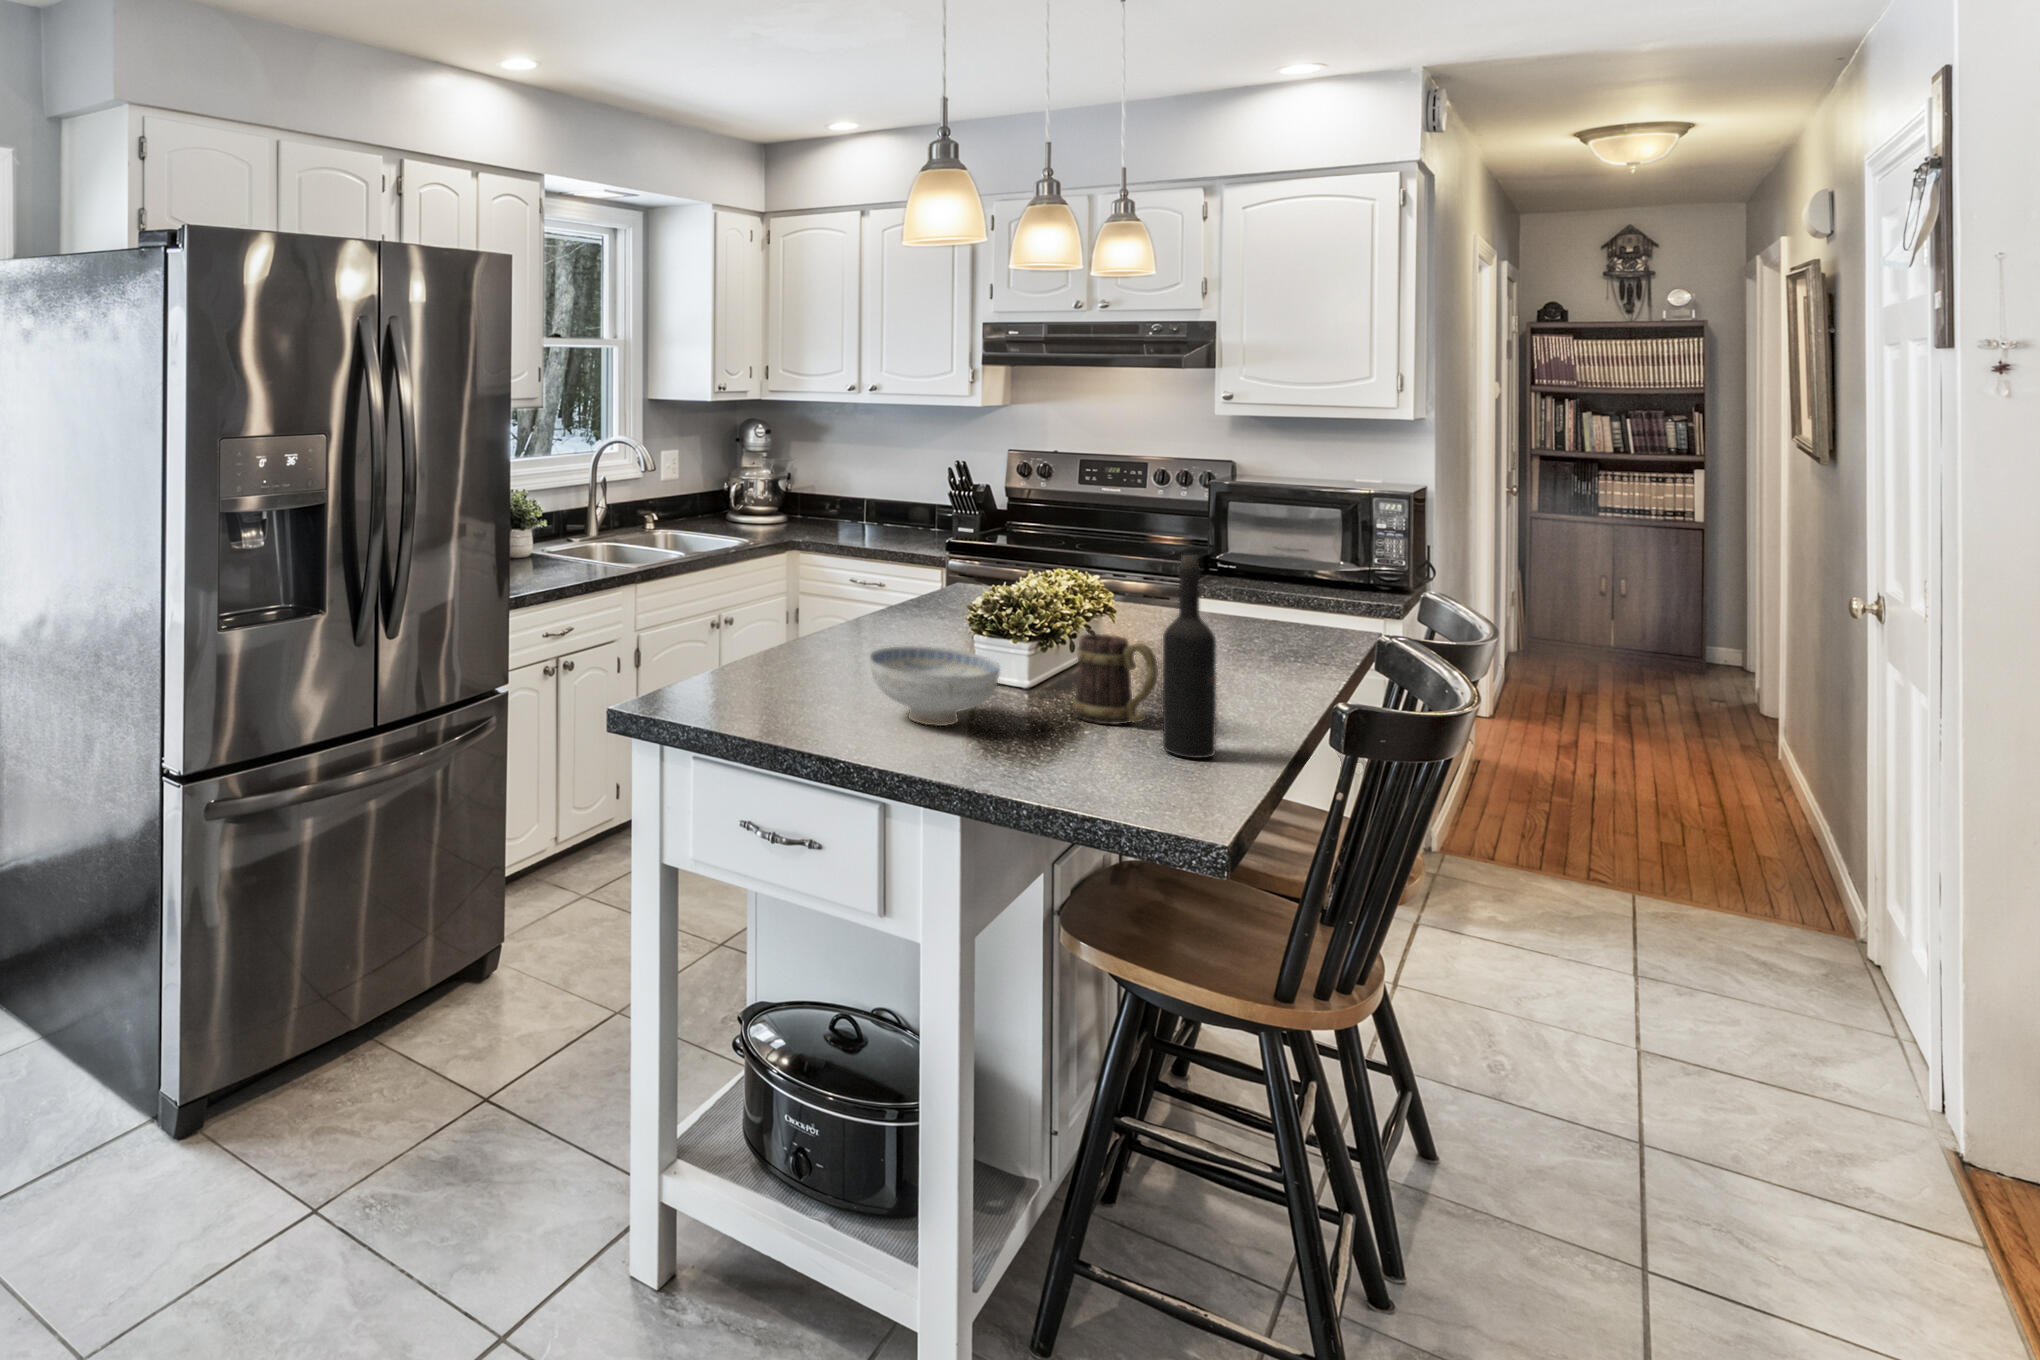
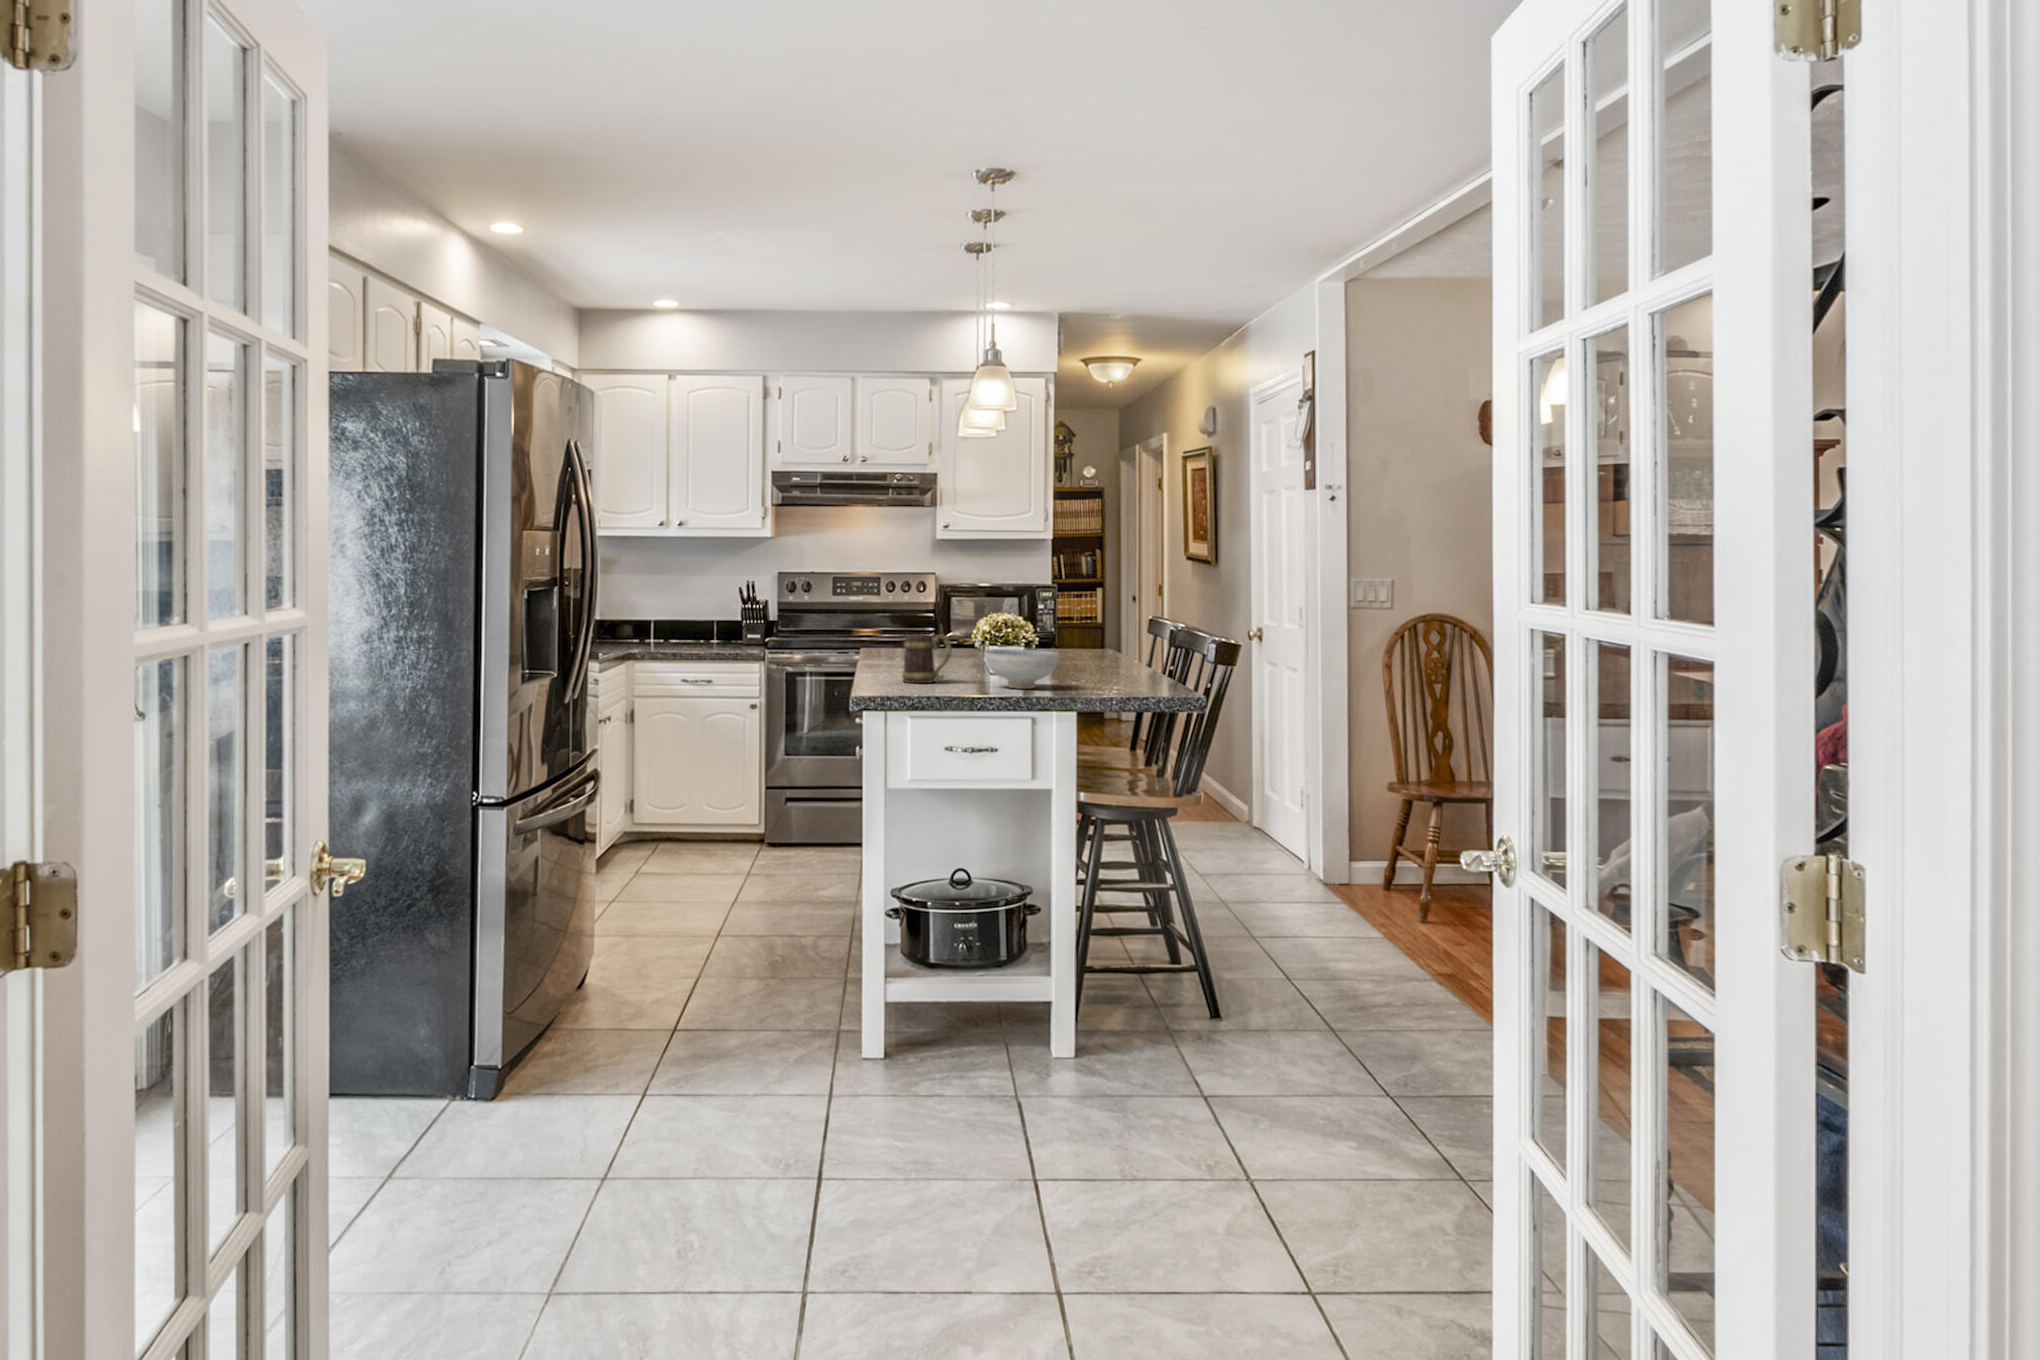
wine bottle: present [1163,555,1216,758] -> none [1136,580,1162,689]
mug: present [1073,634,1158,725] -> present [902,634,951,683]

